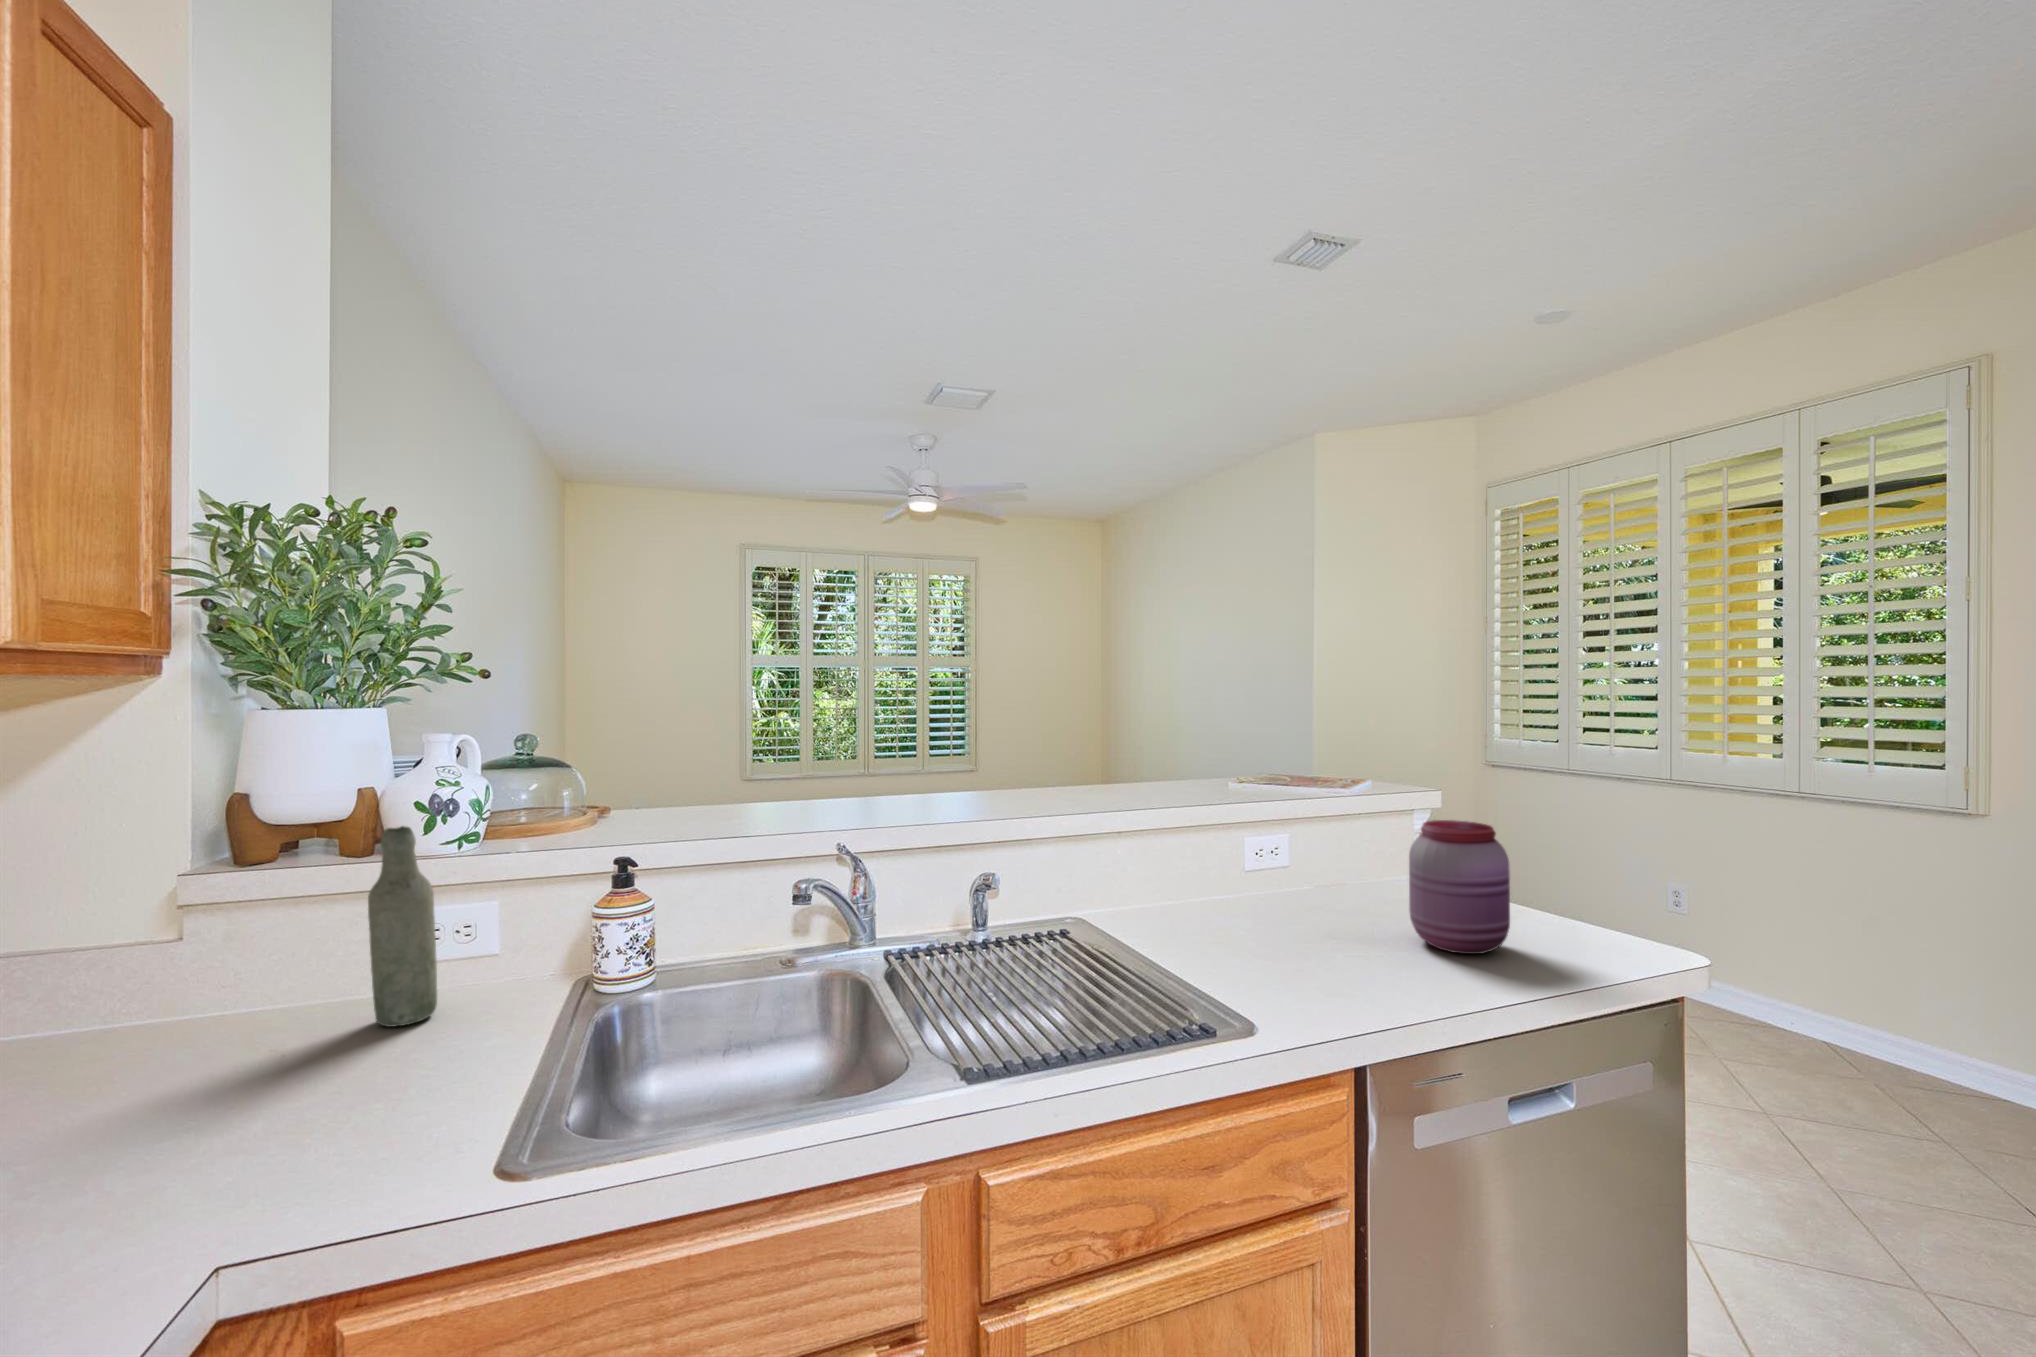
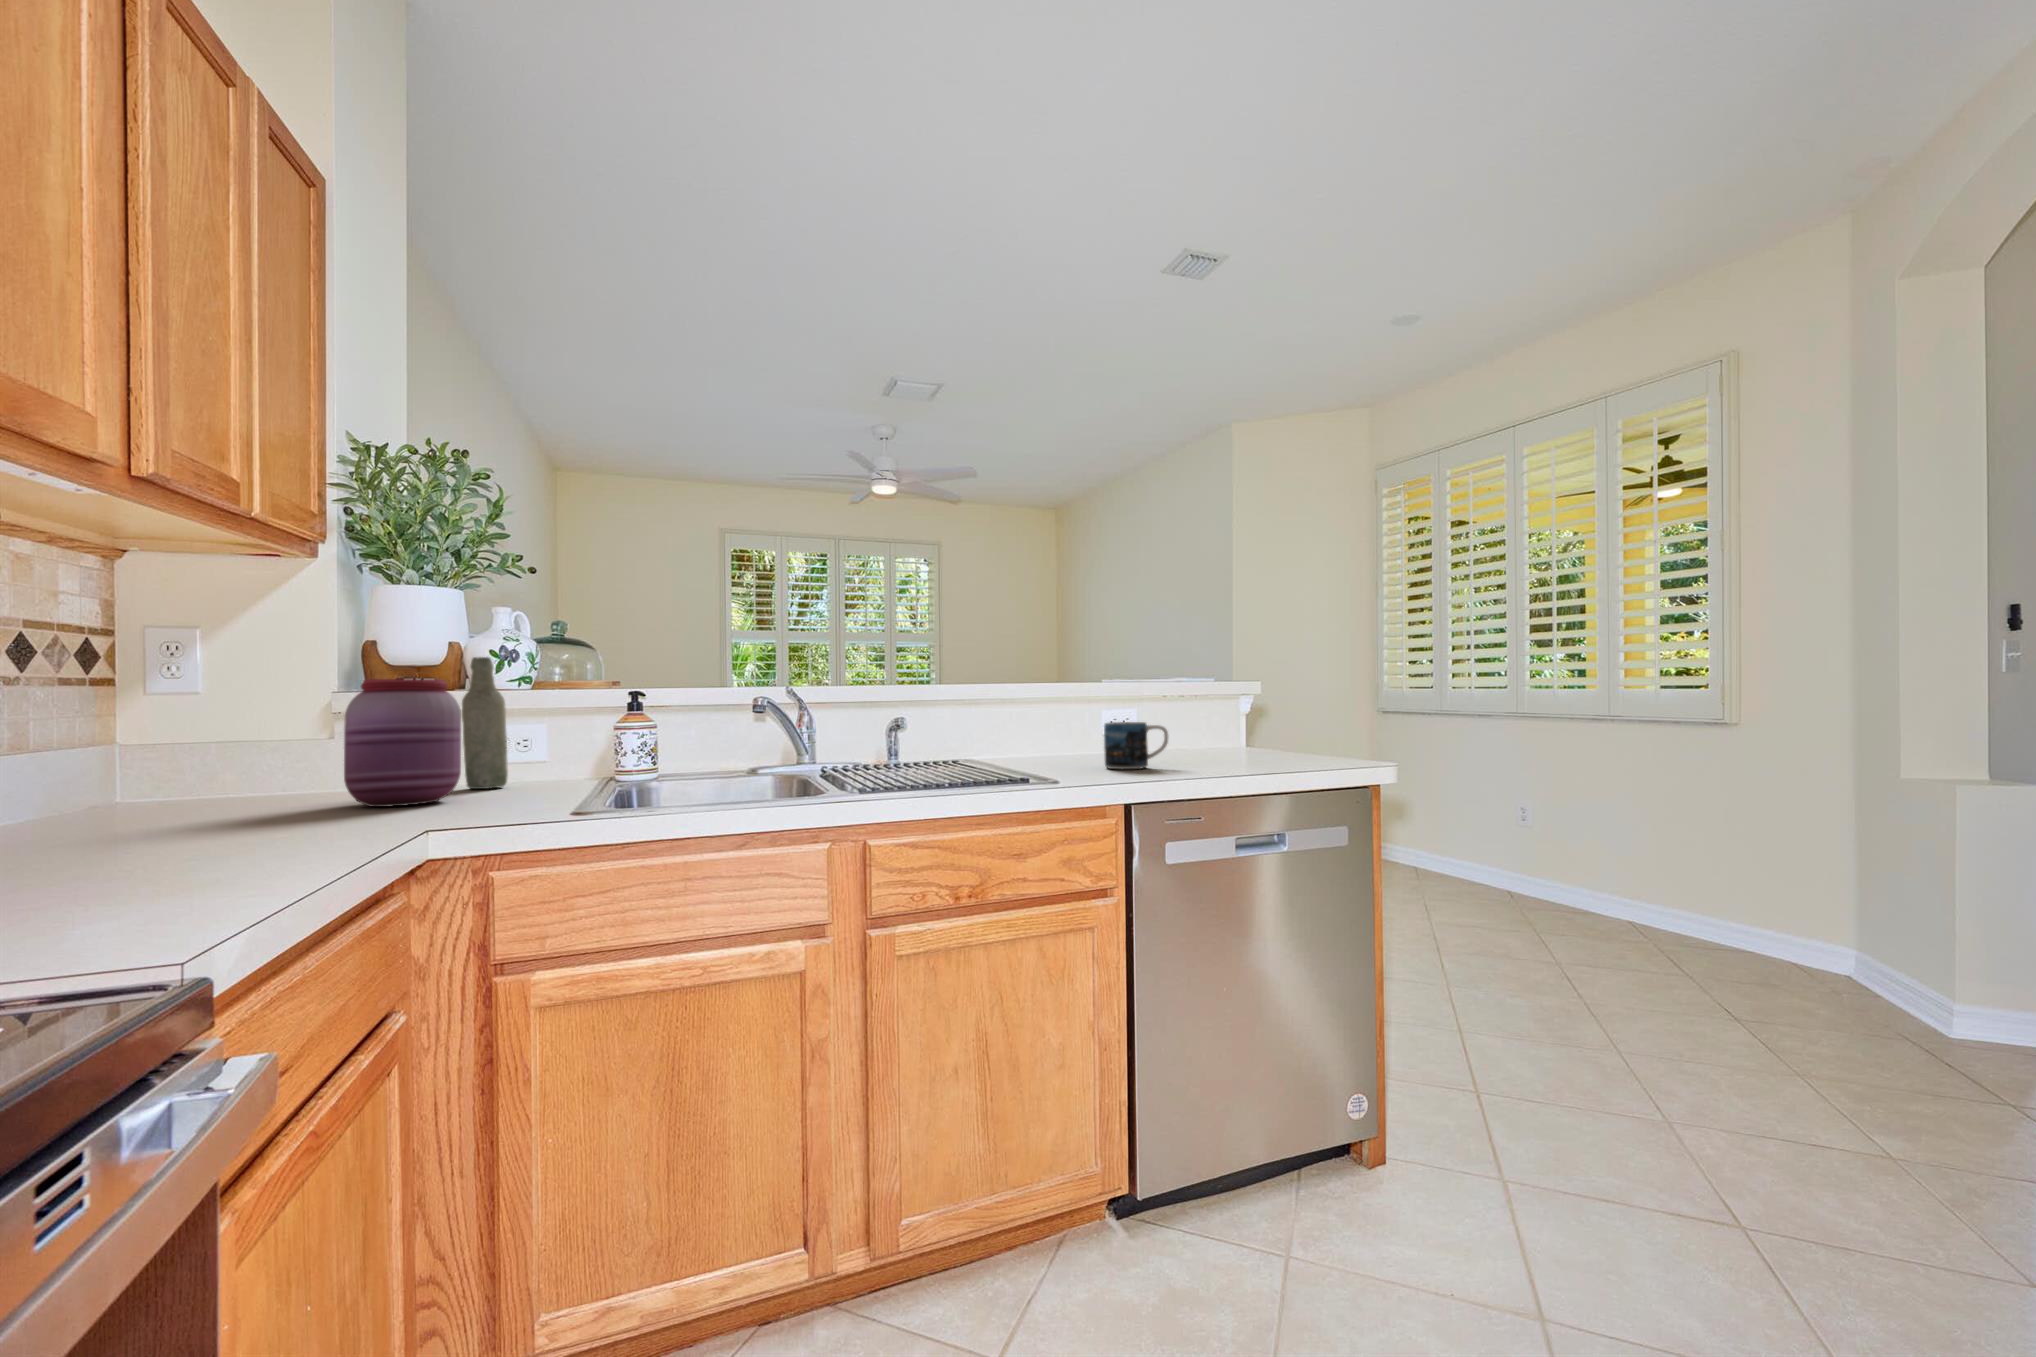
jar: present [1409,820,1510,954] -> present [344,679,461,807]
mug: none [1294,896,1392,979] -> present [1104,722,1168,769]

